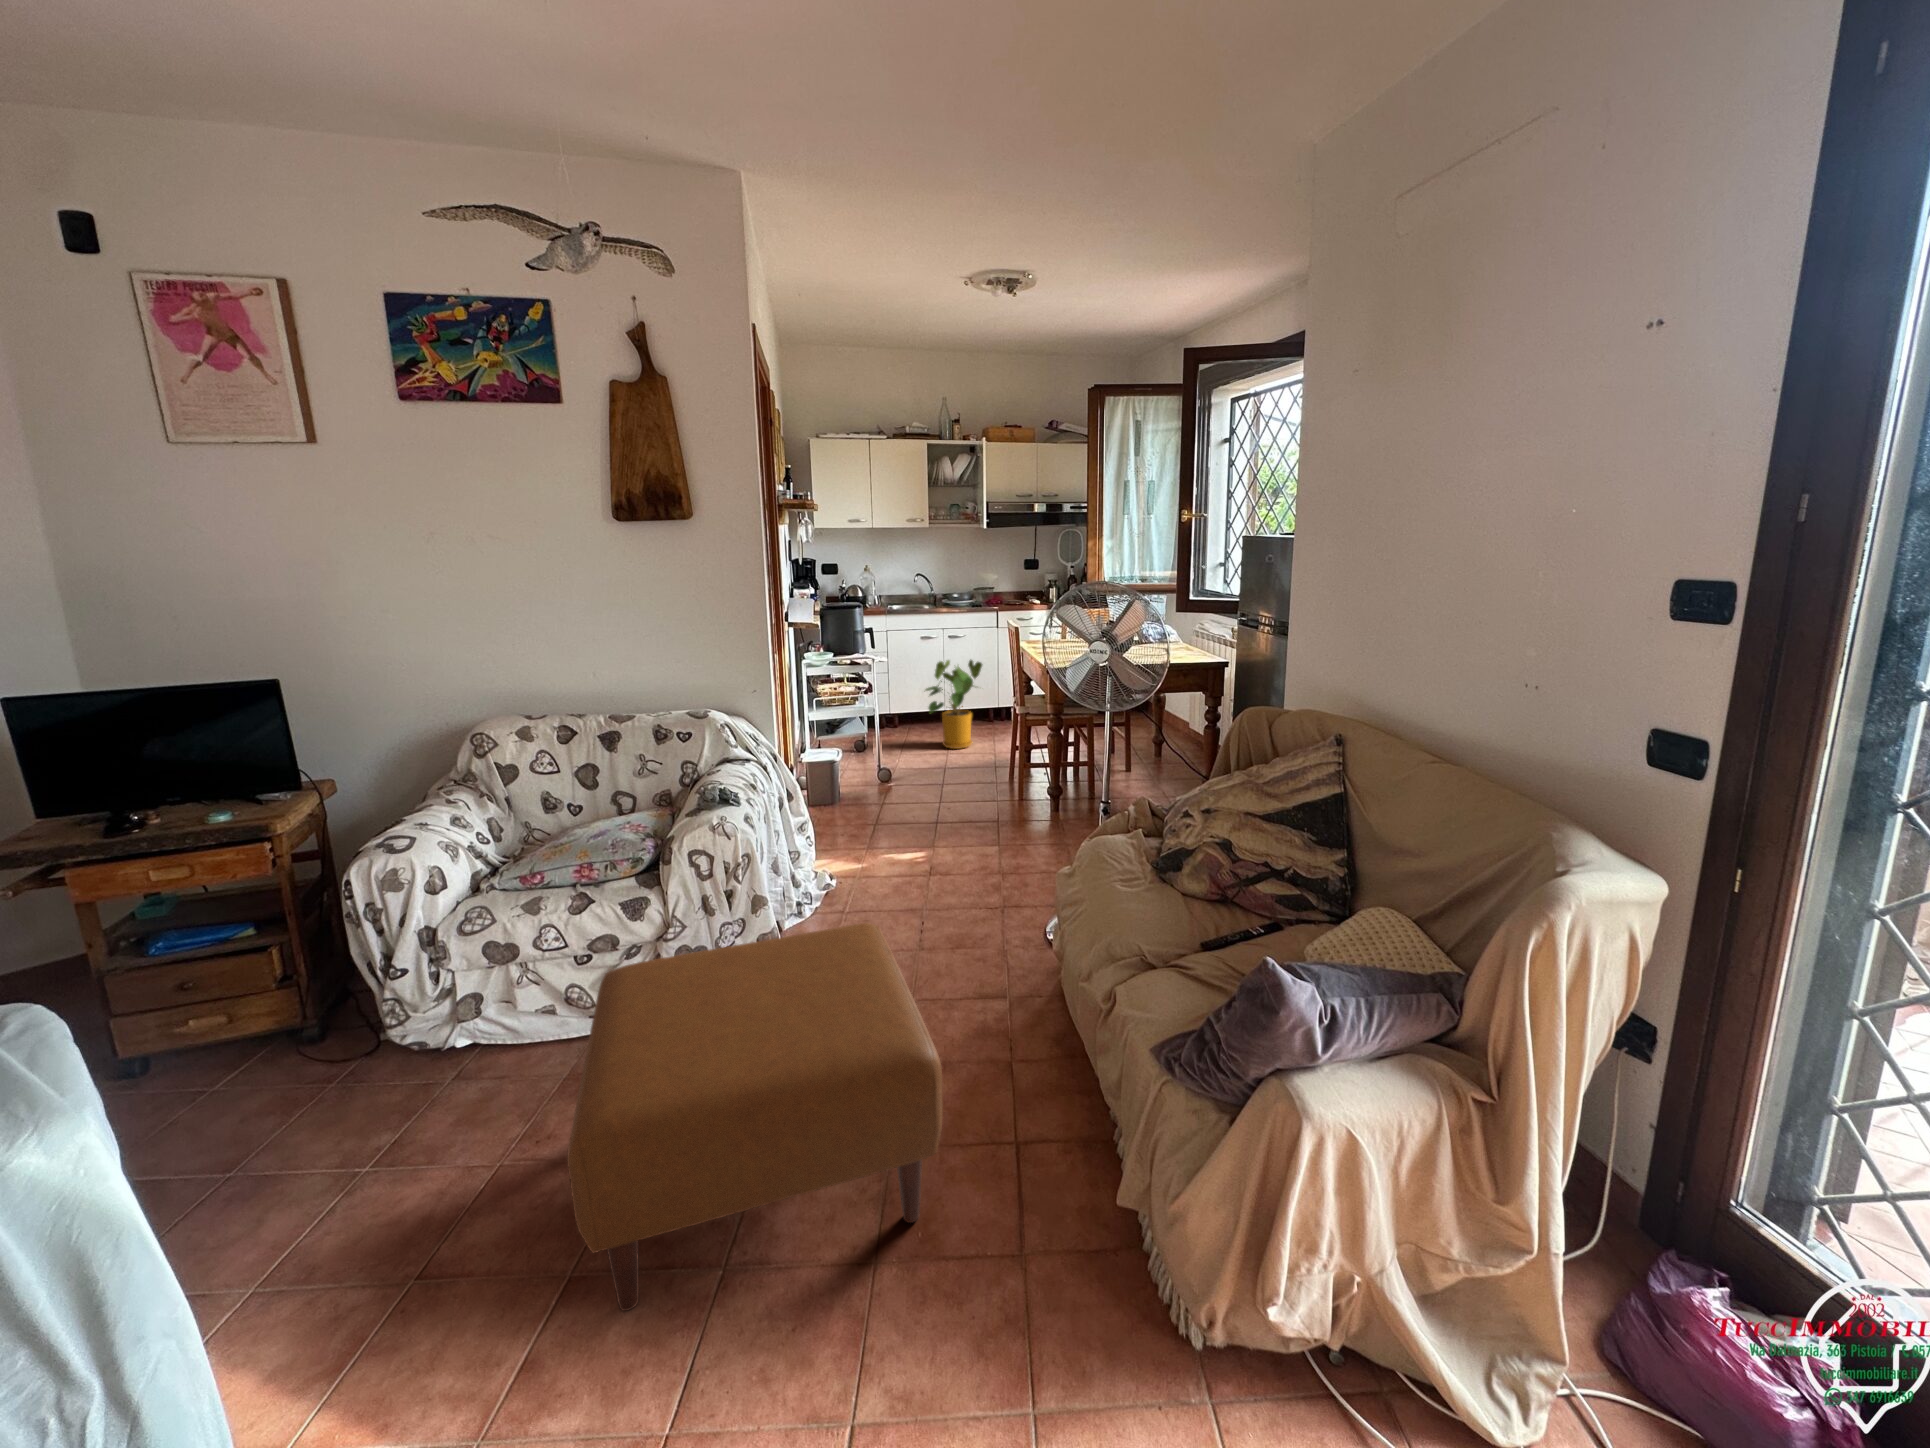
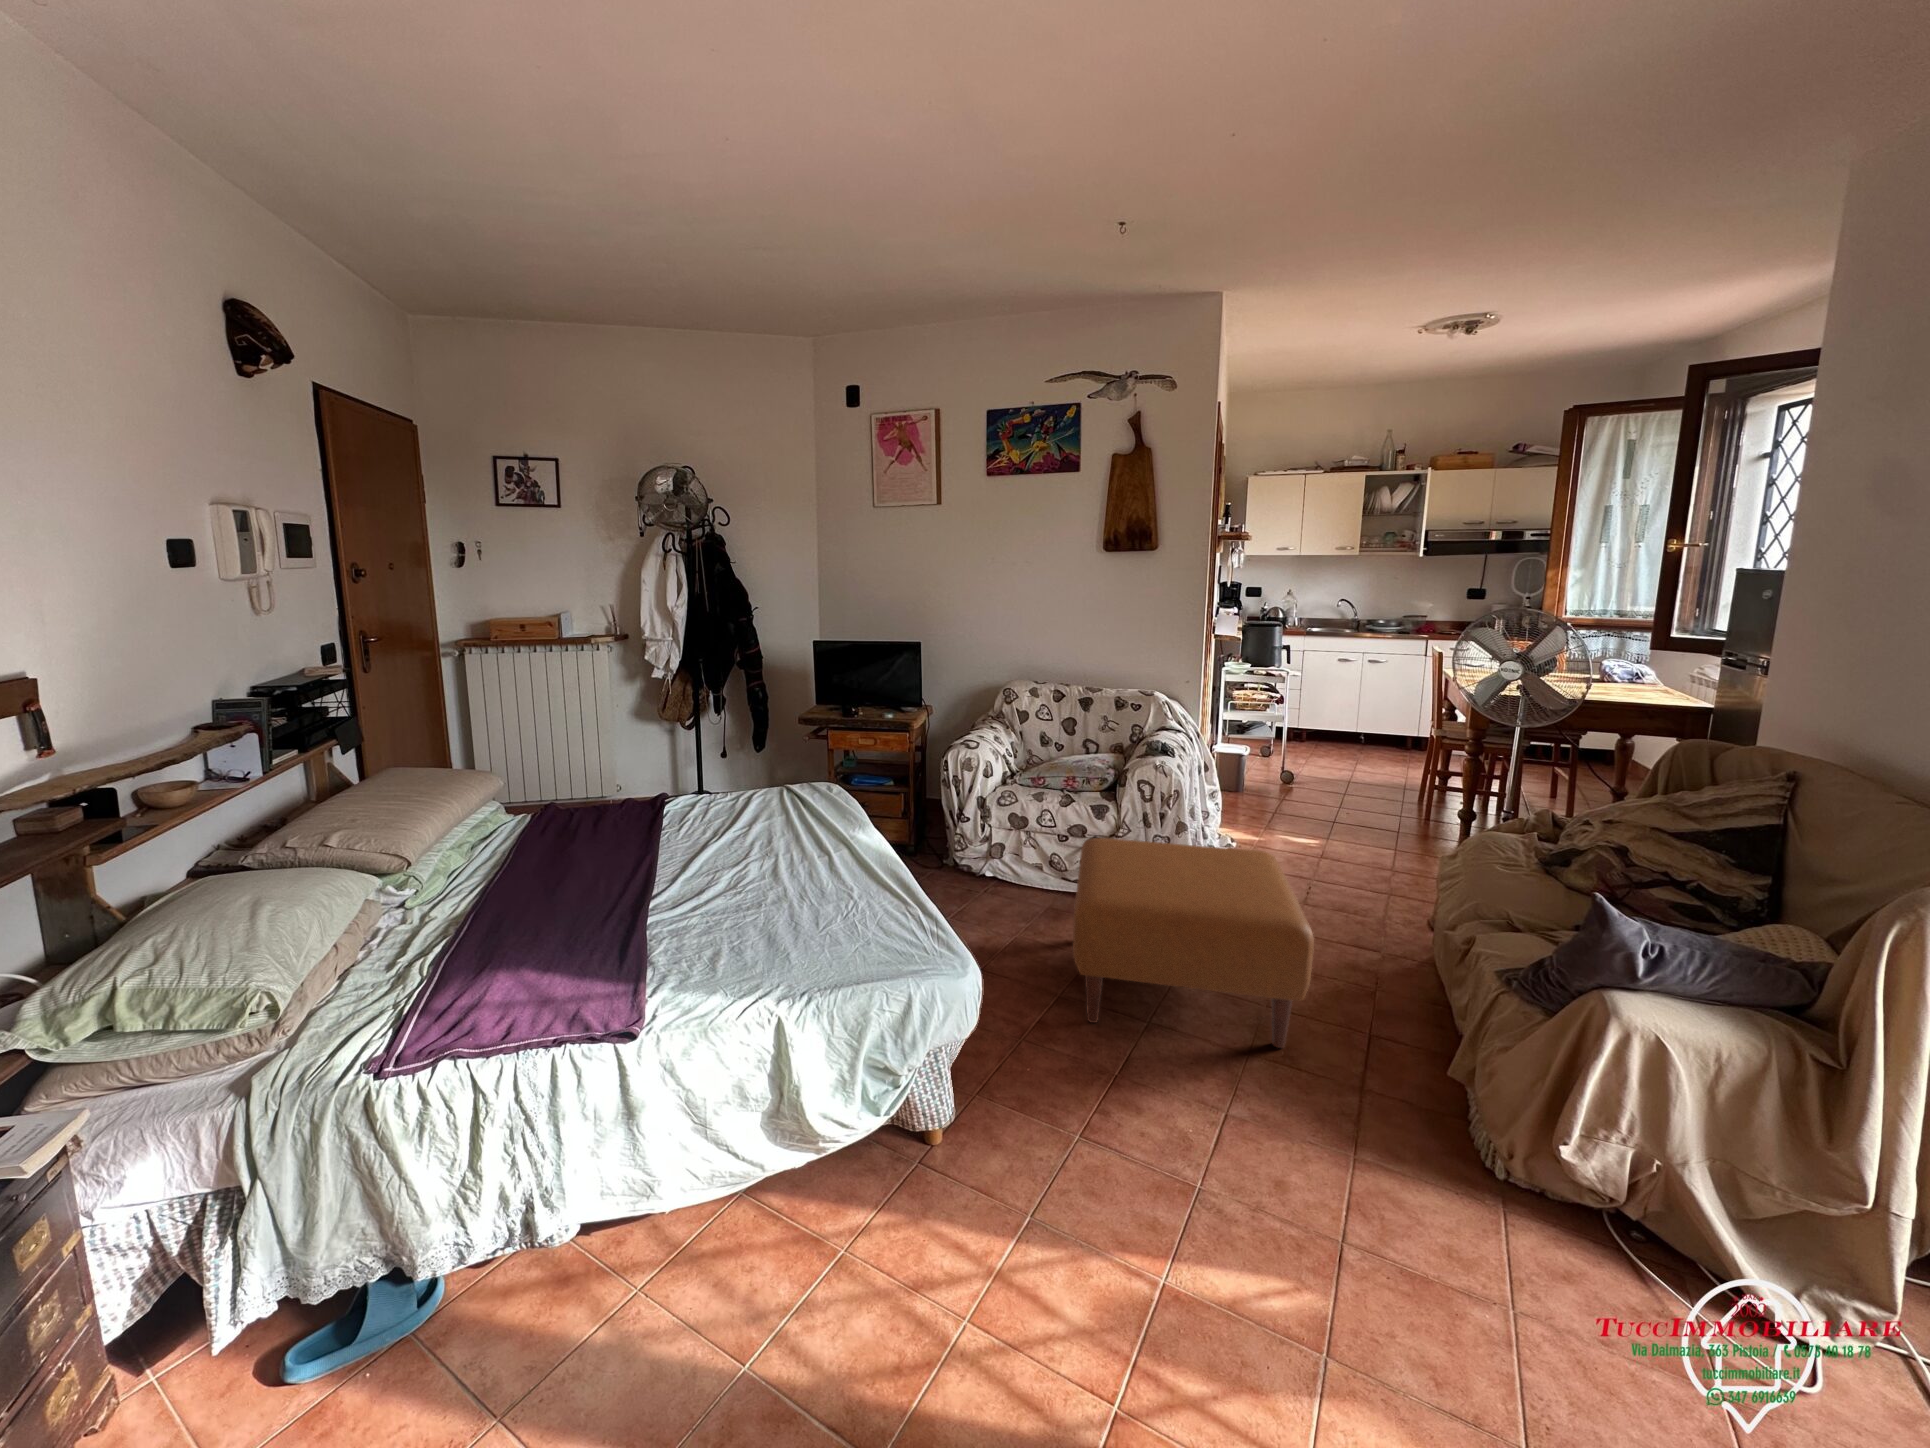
house plant: present [926,660,982,749] -> none [1334,681,1403,766]

